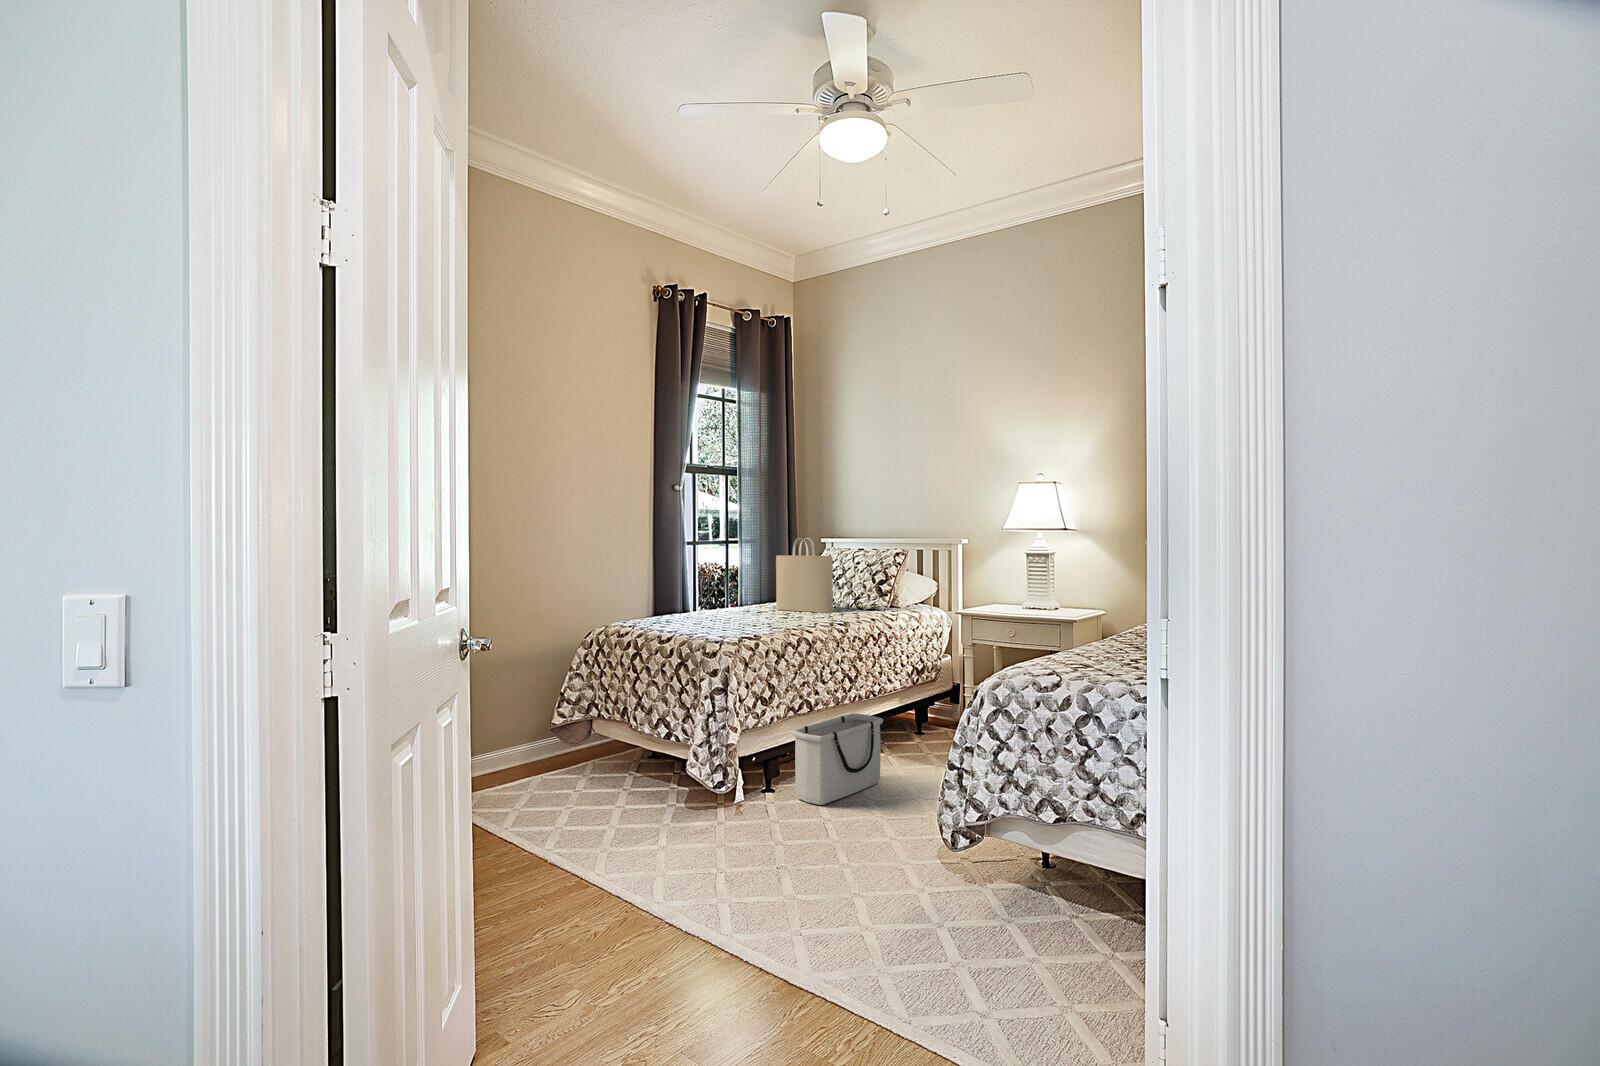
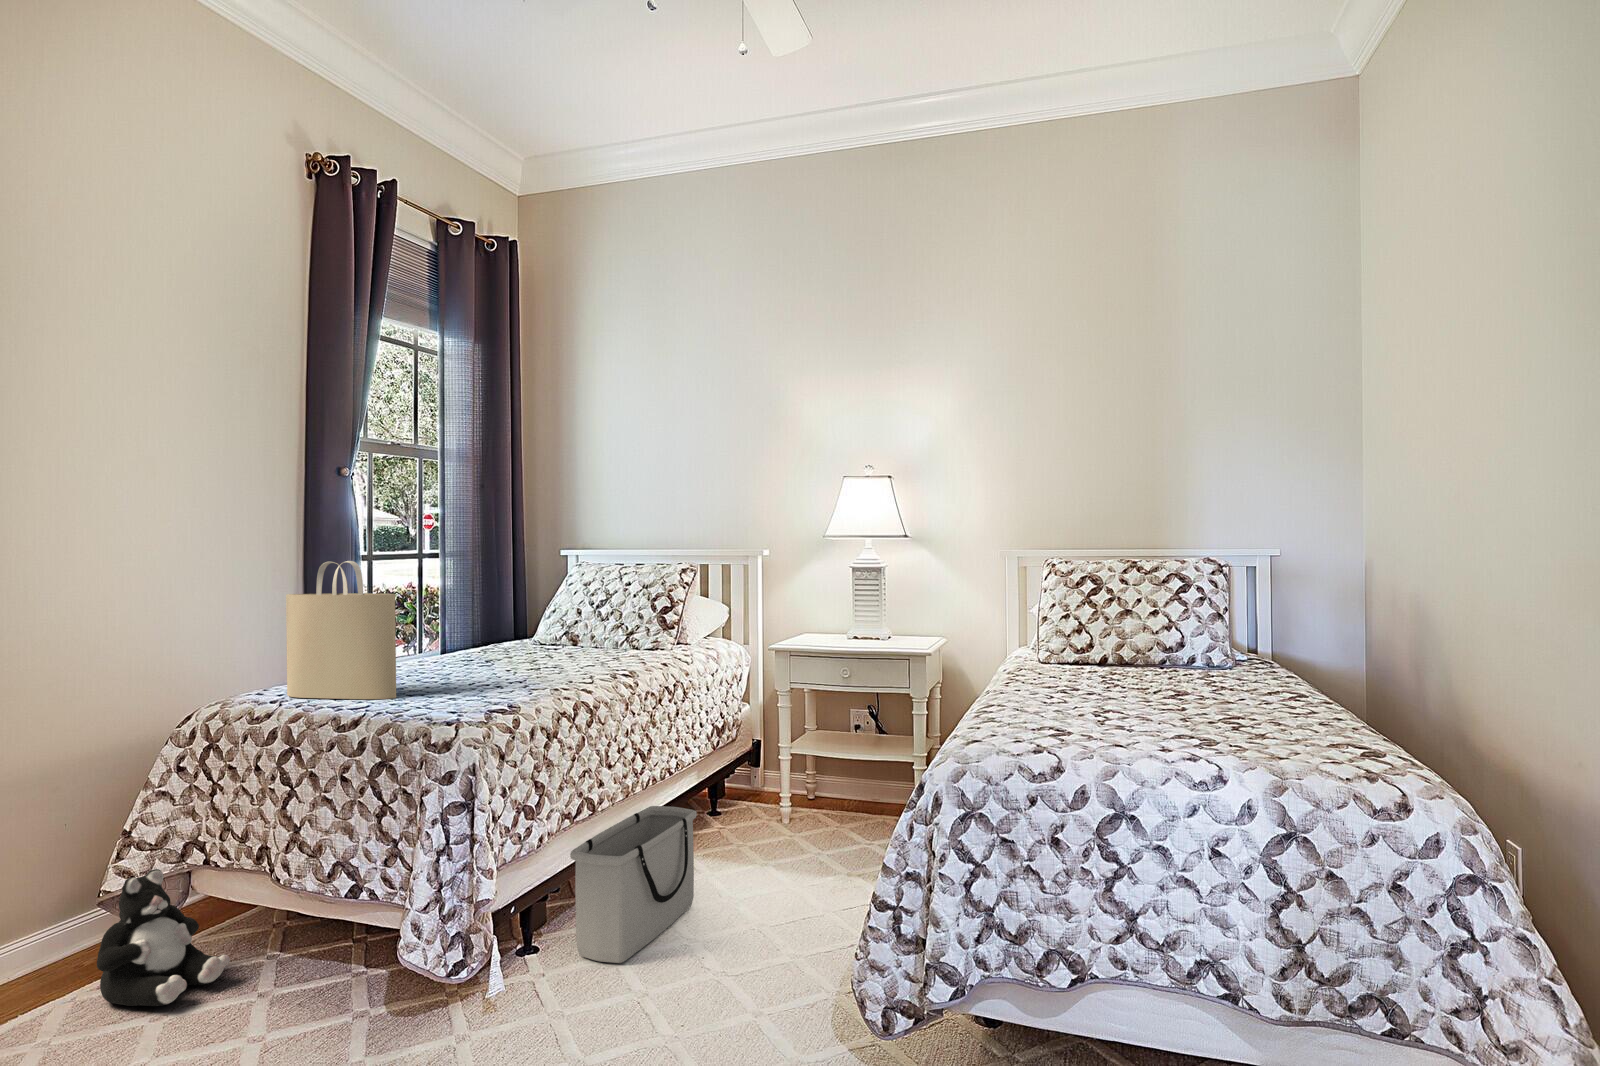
tote bag: present [776,538,833,612] -> present [286,561,396,699]
plush toy: none [543,716,606,789] -> present [97,869,230,1006]

